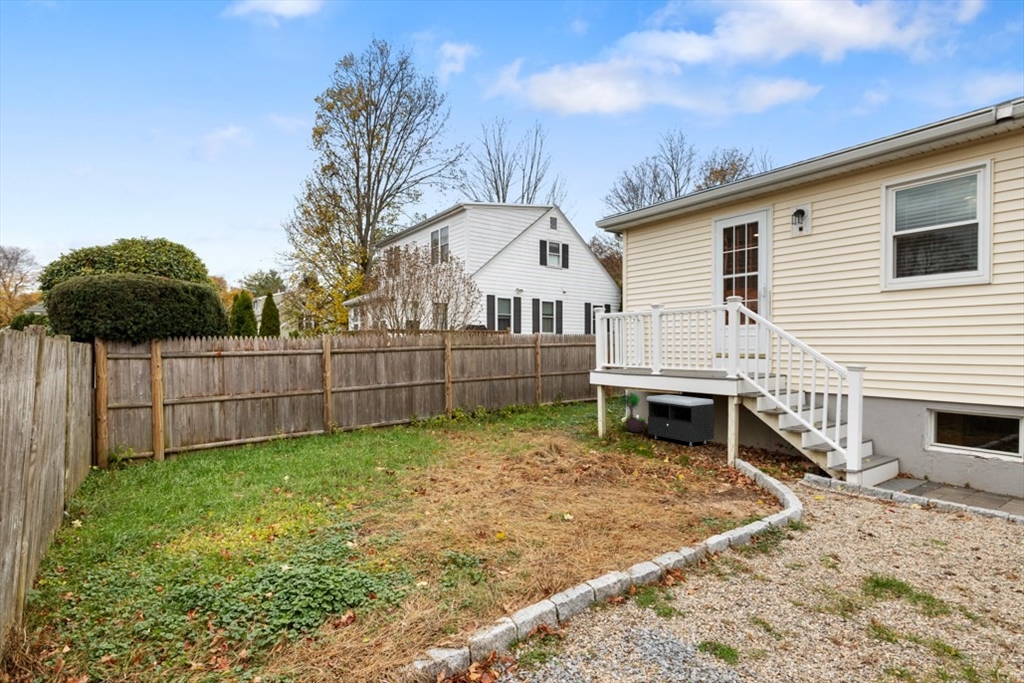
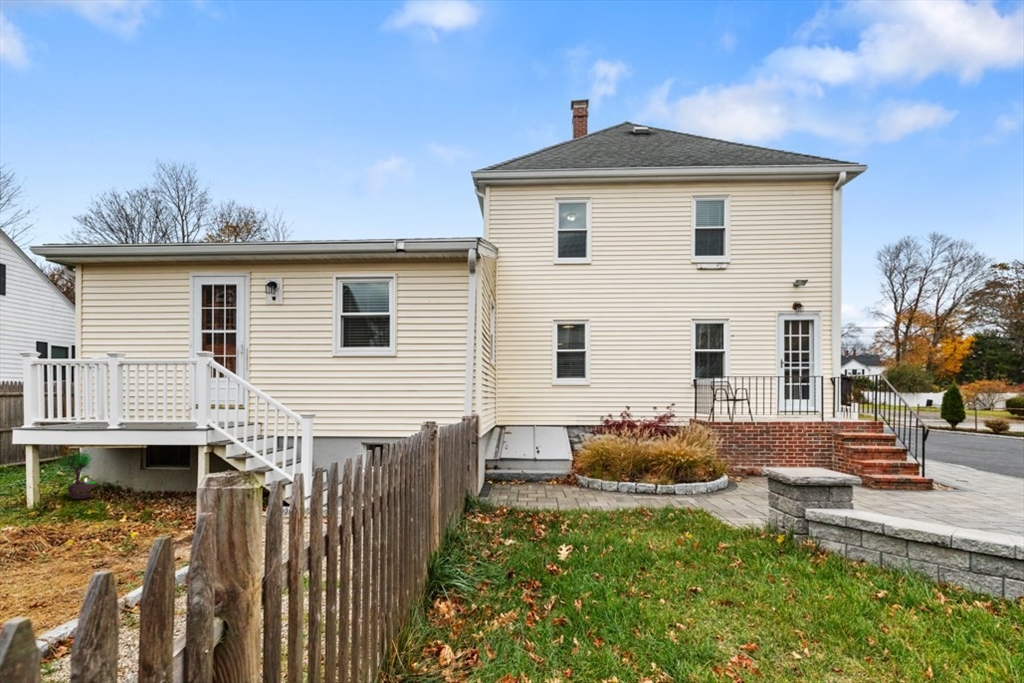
storage bench: present [646,395,714,446] -> none [99,451,183,504]

